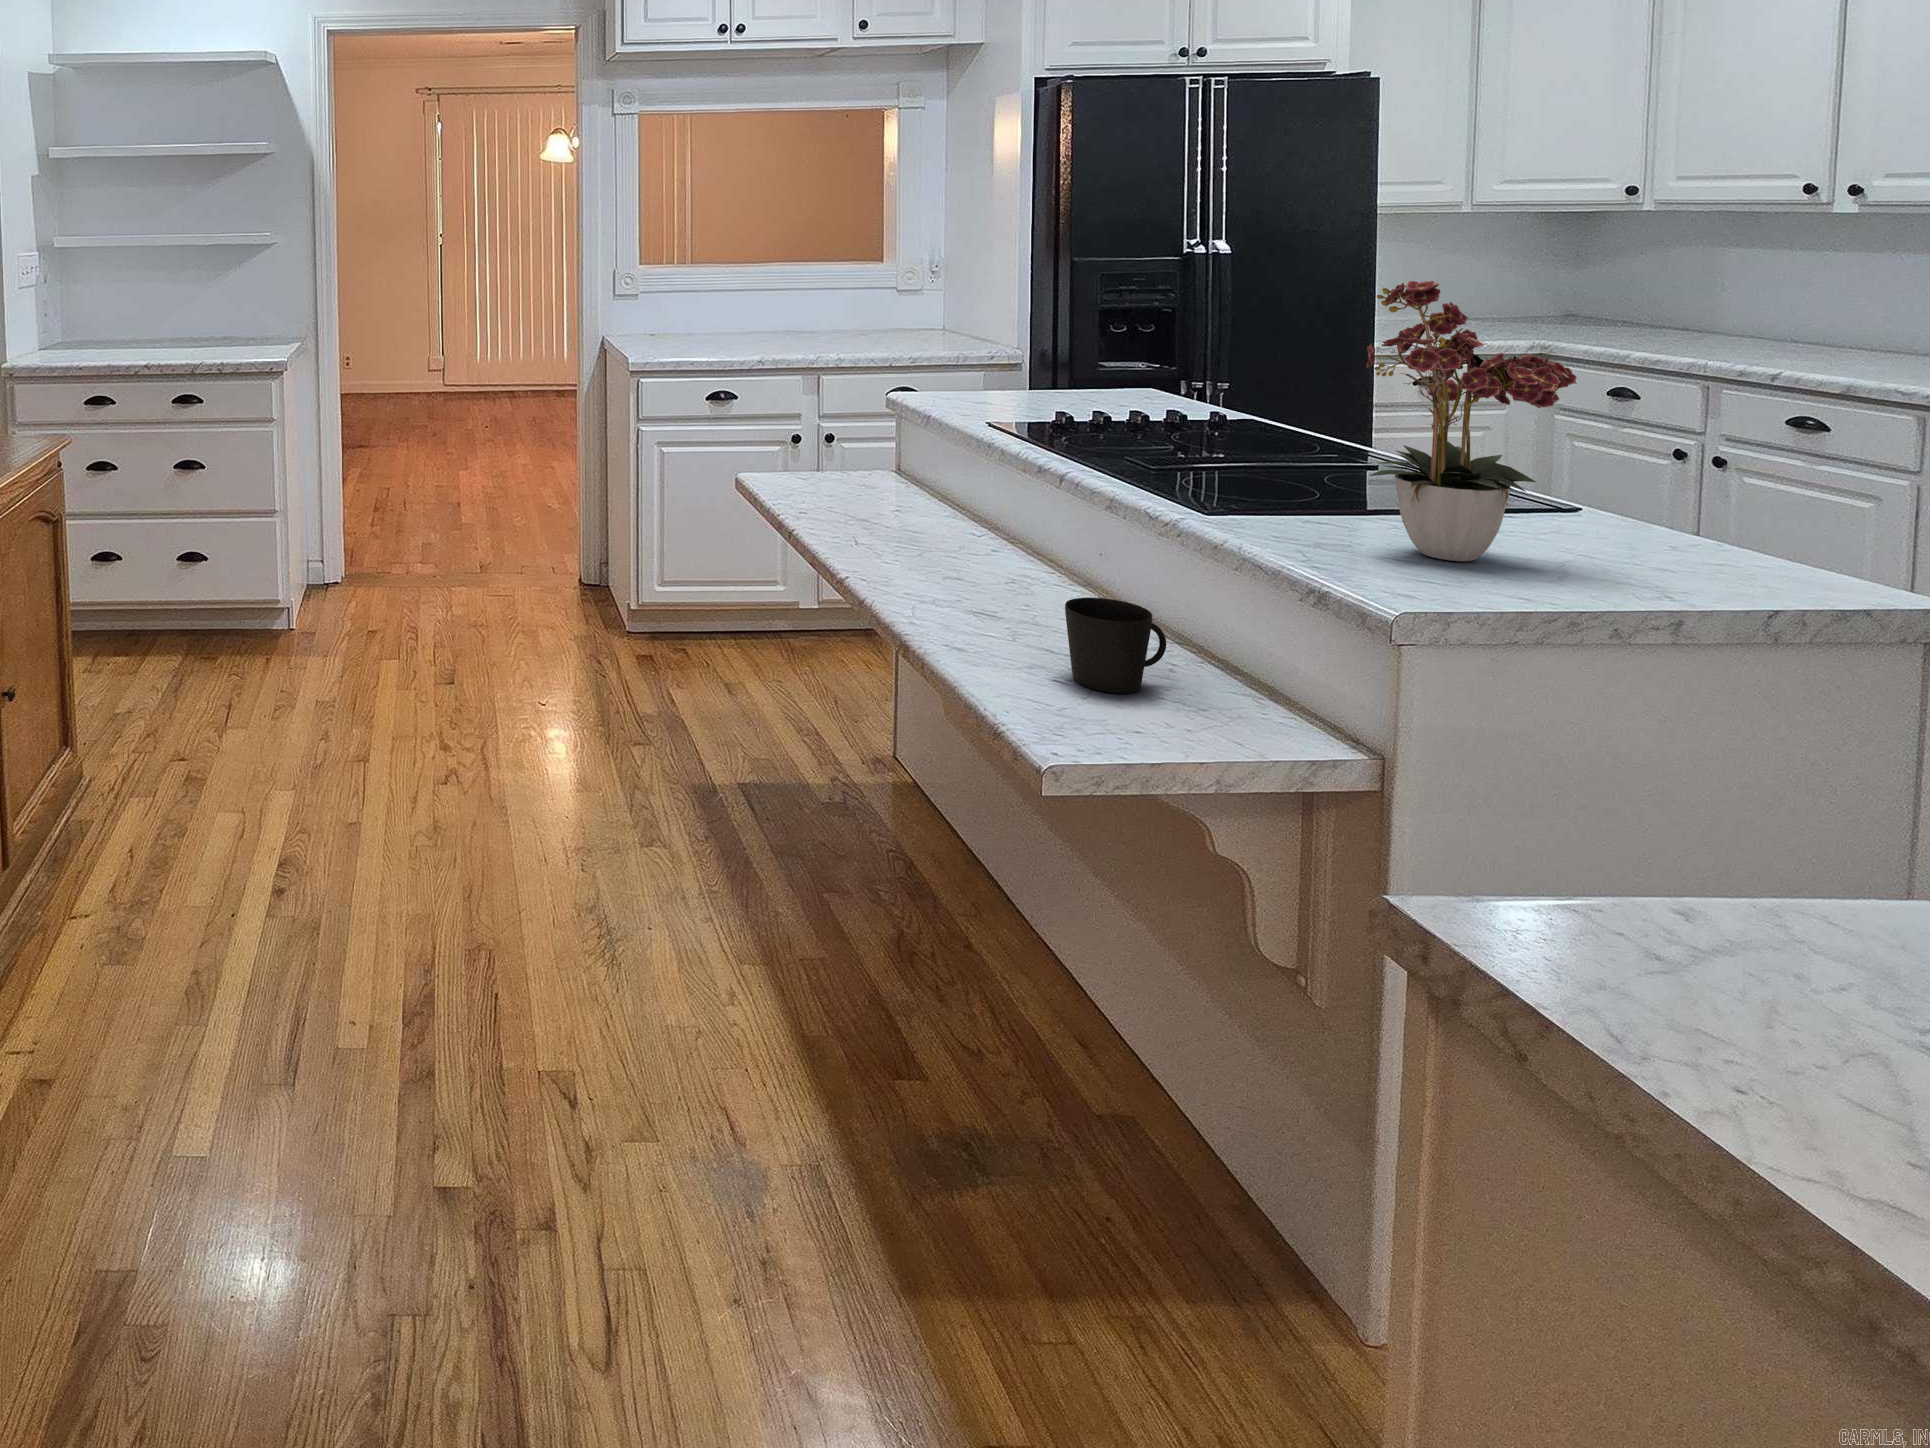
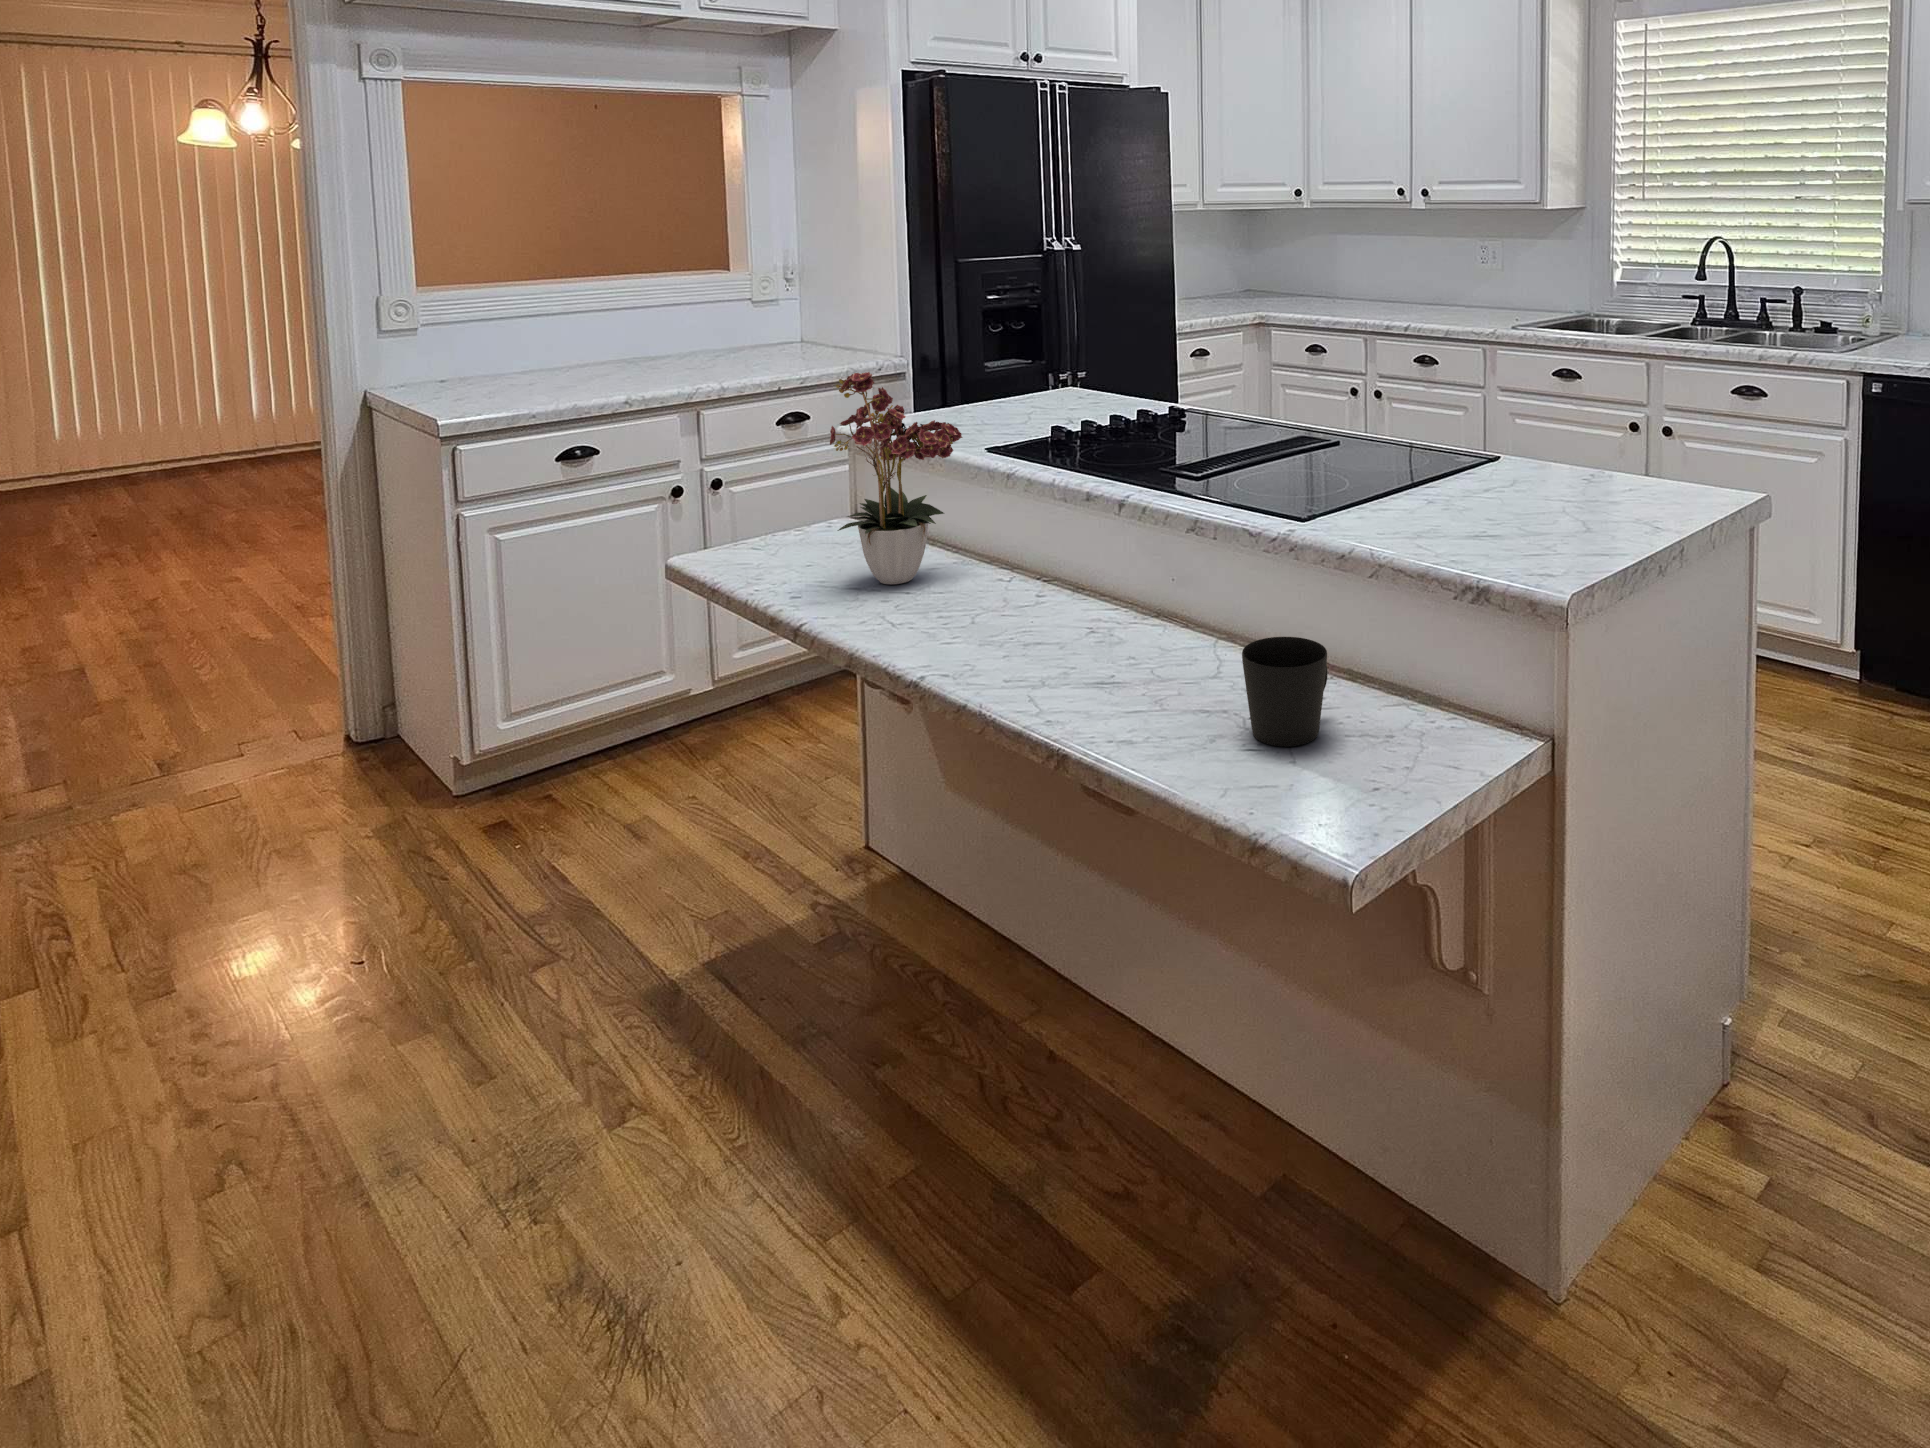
flower arrangement: present [1366,281,1577,561] -> present [830,372,962,584]

